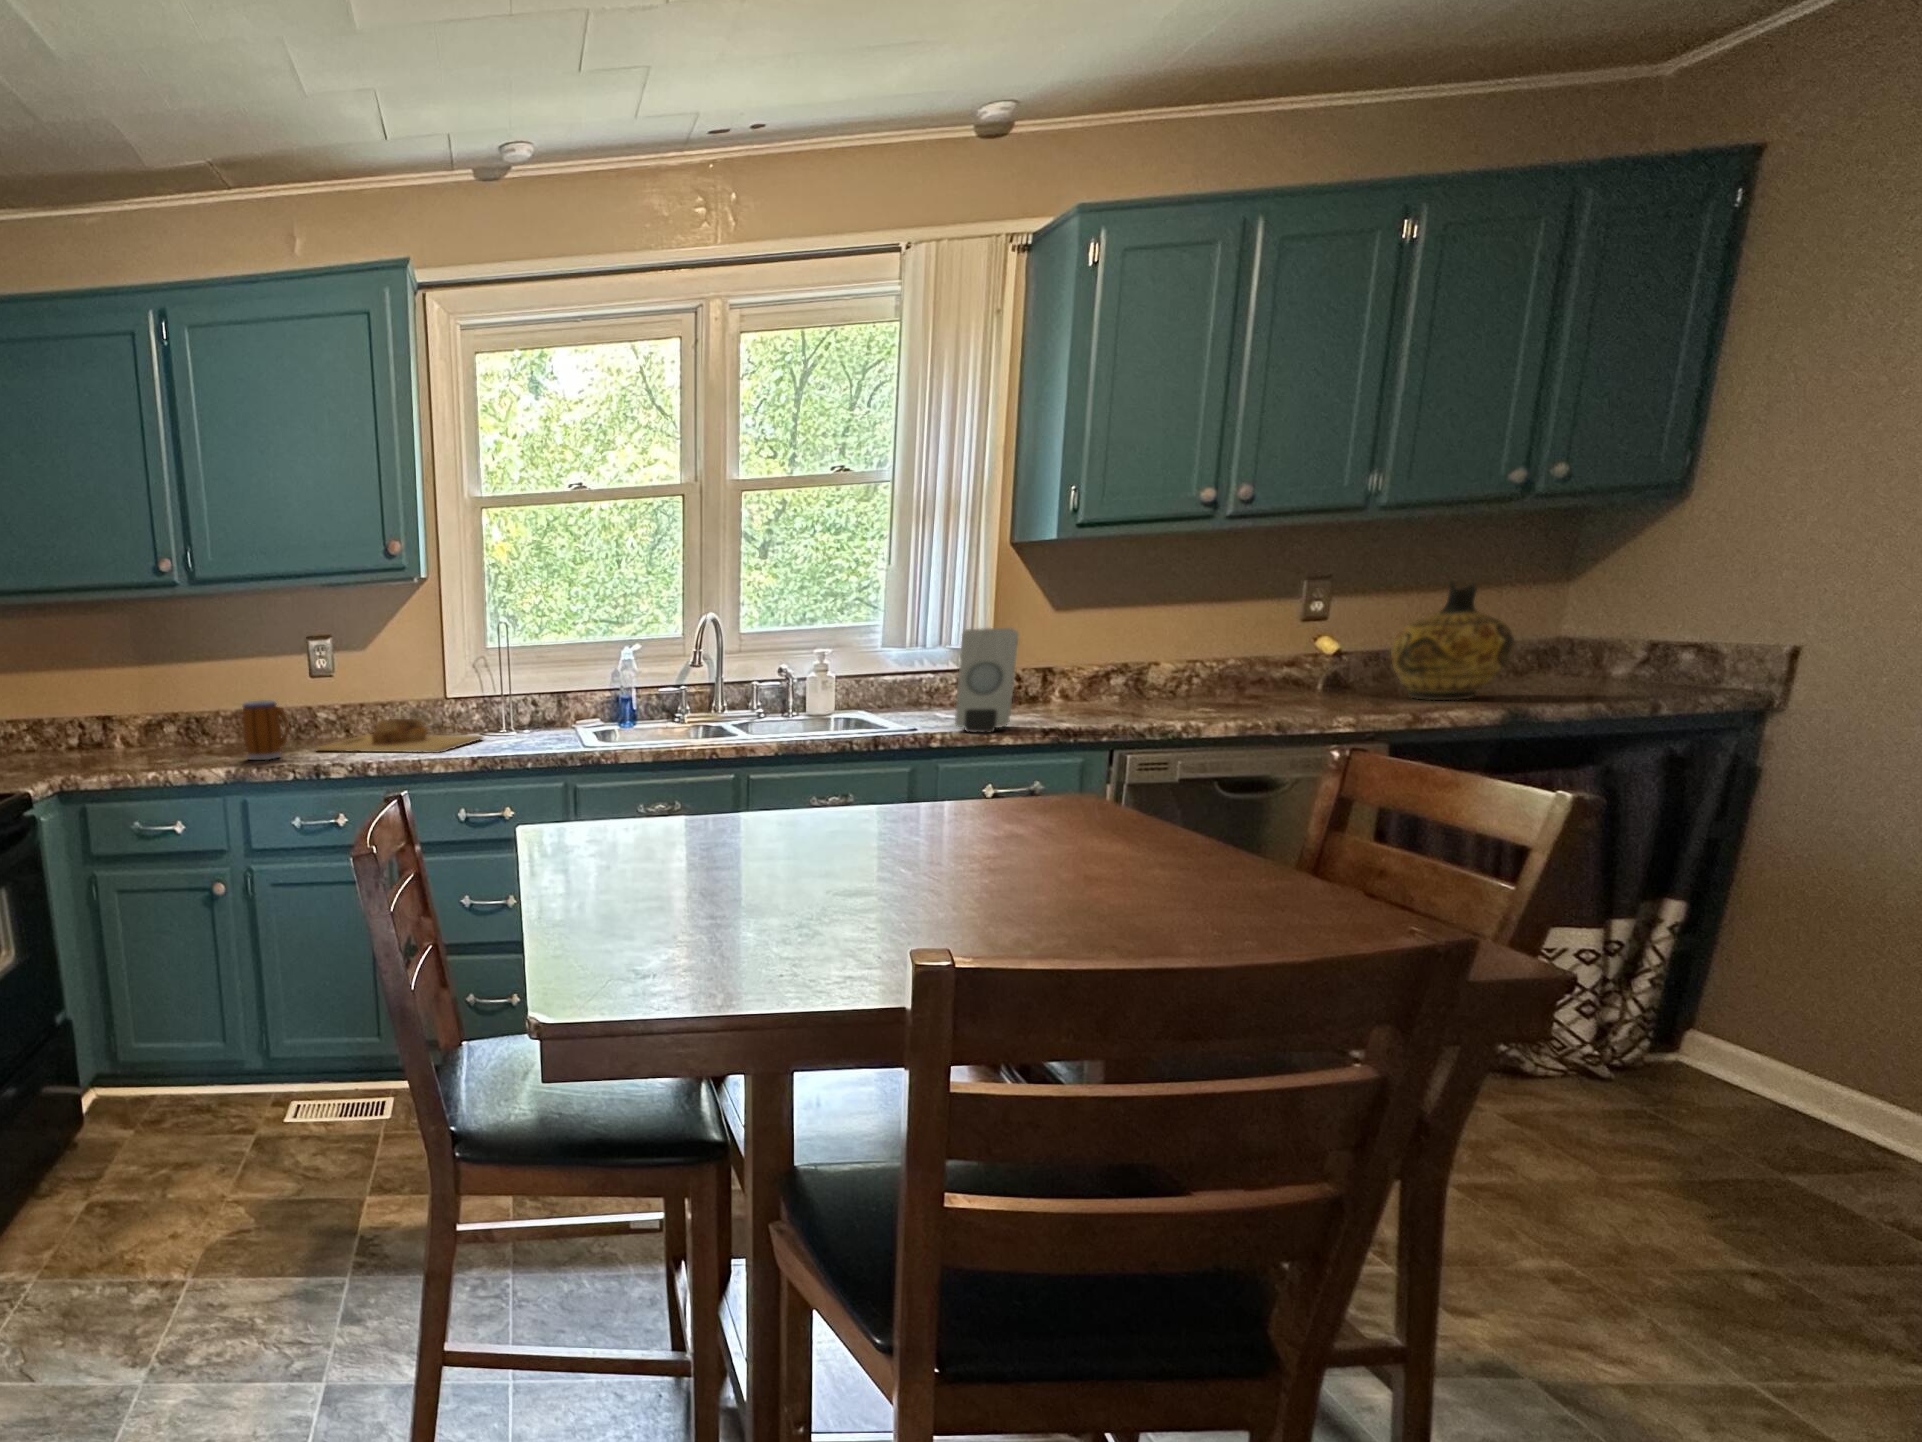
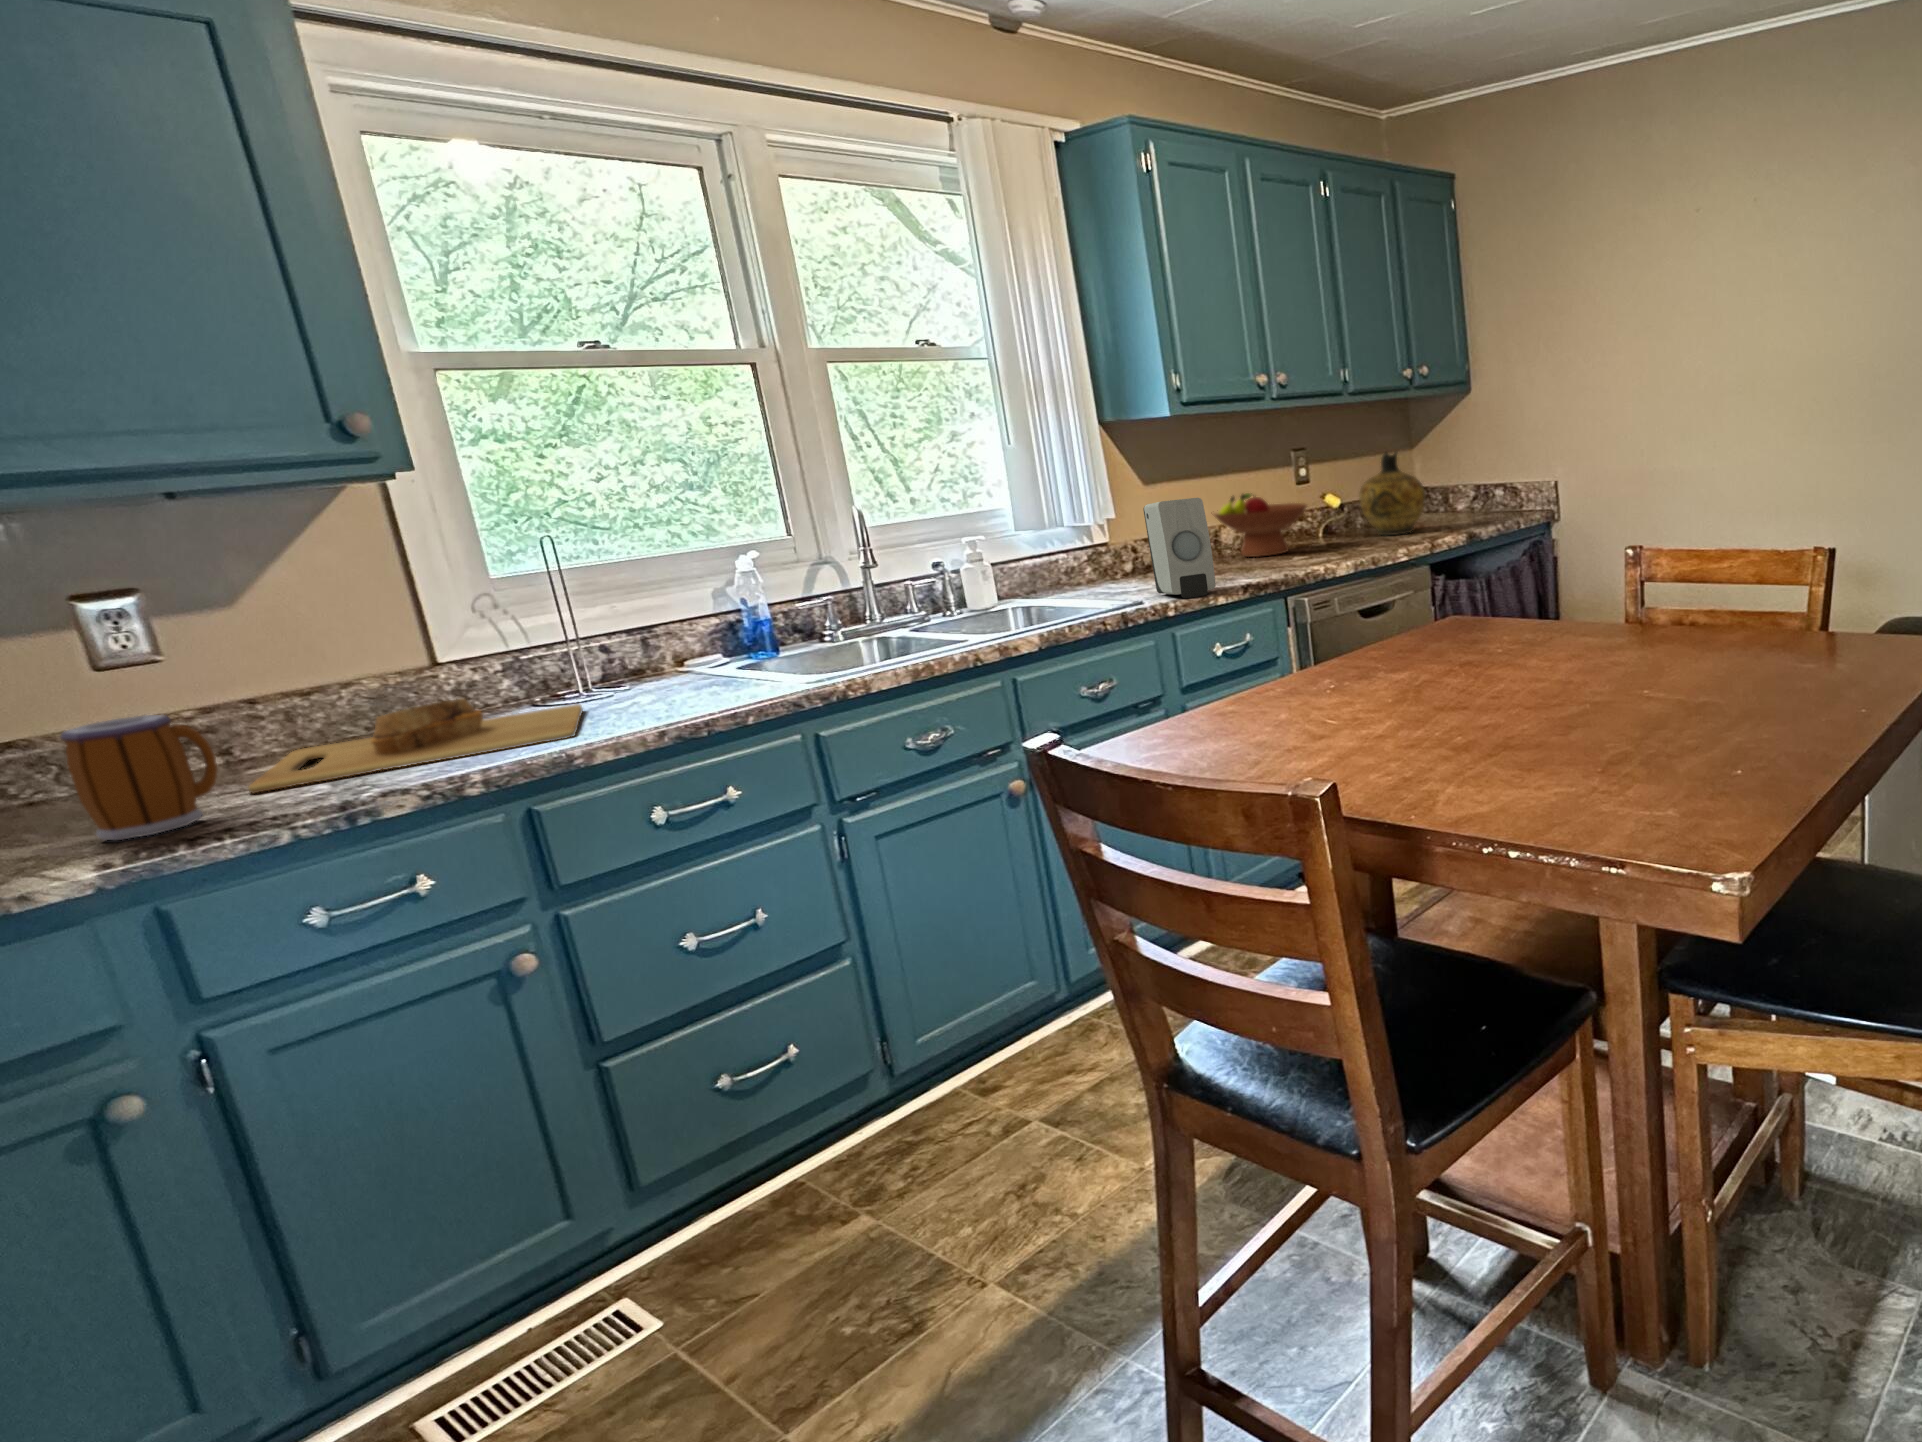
fruit bowl: none [1141,627,1279,704] -> present [1215,493,1307,557]

